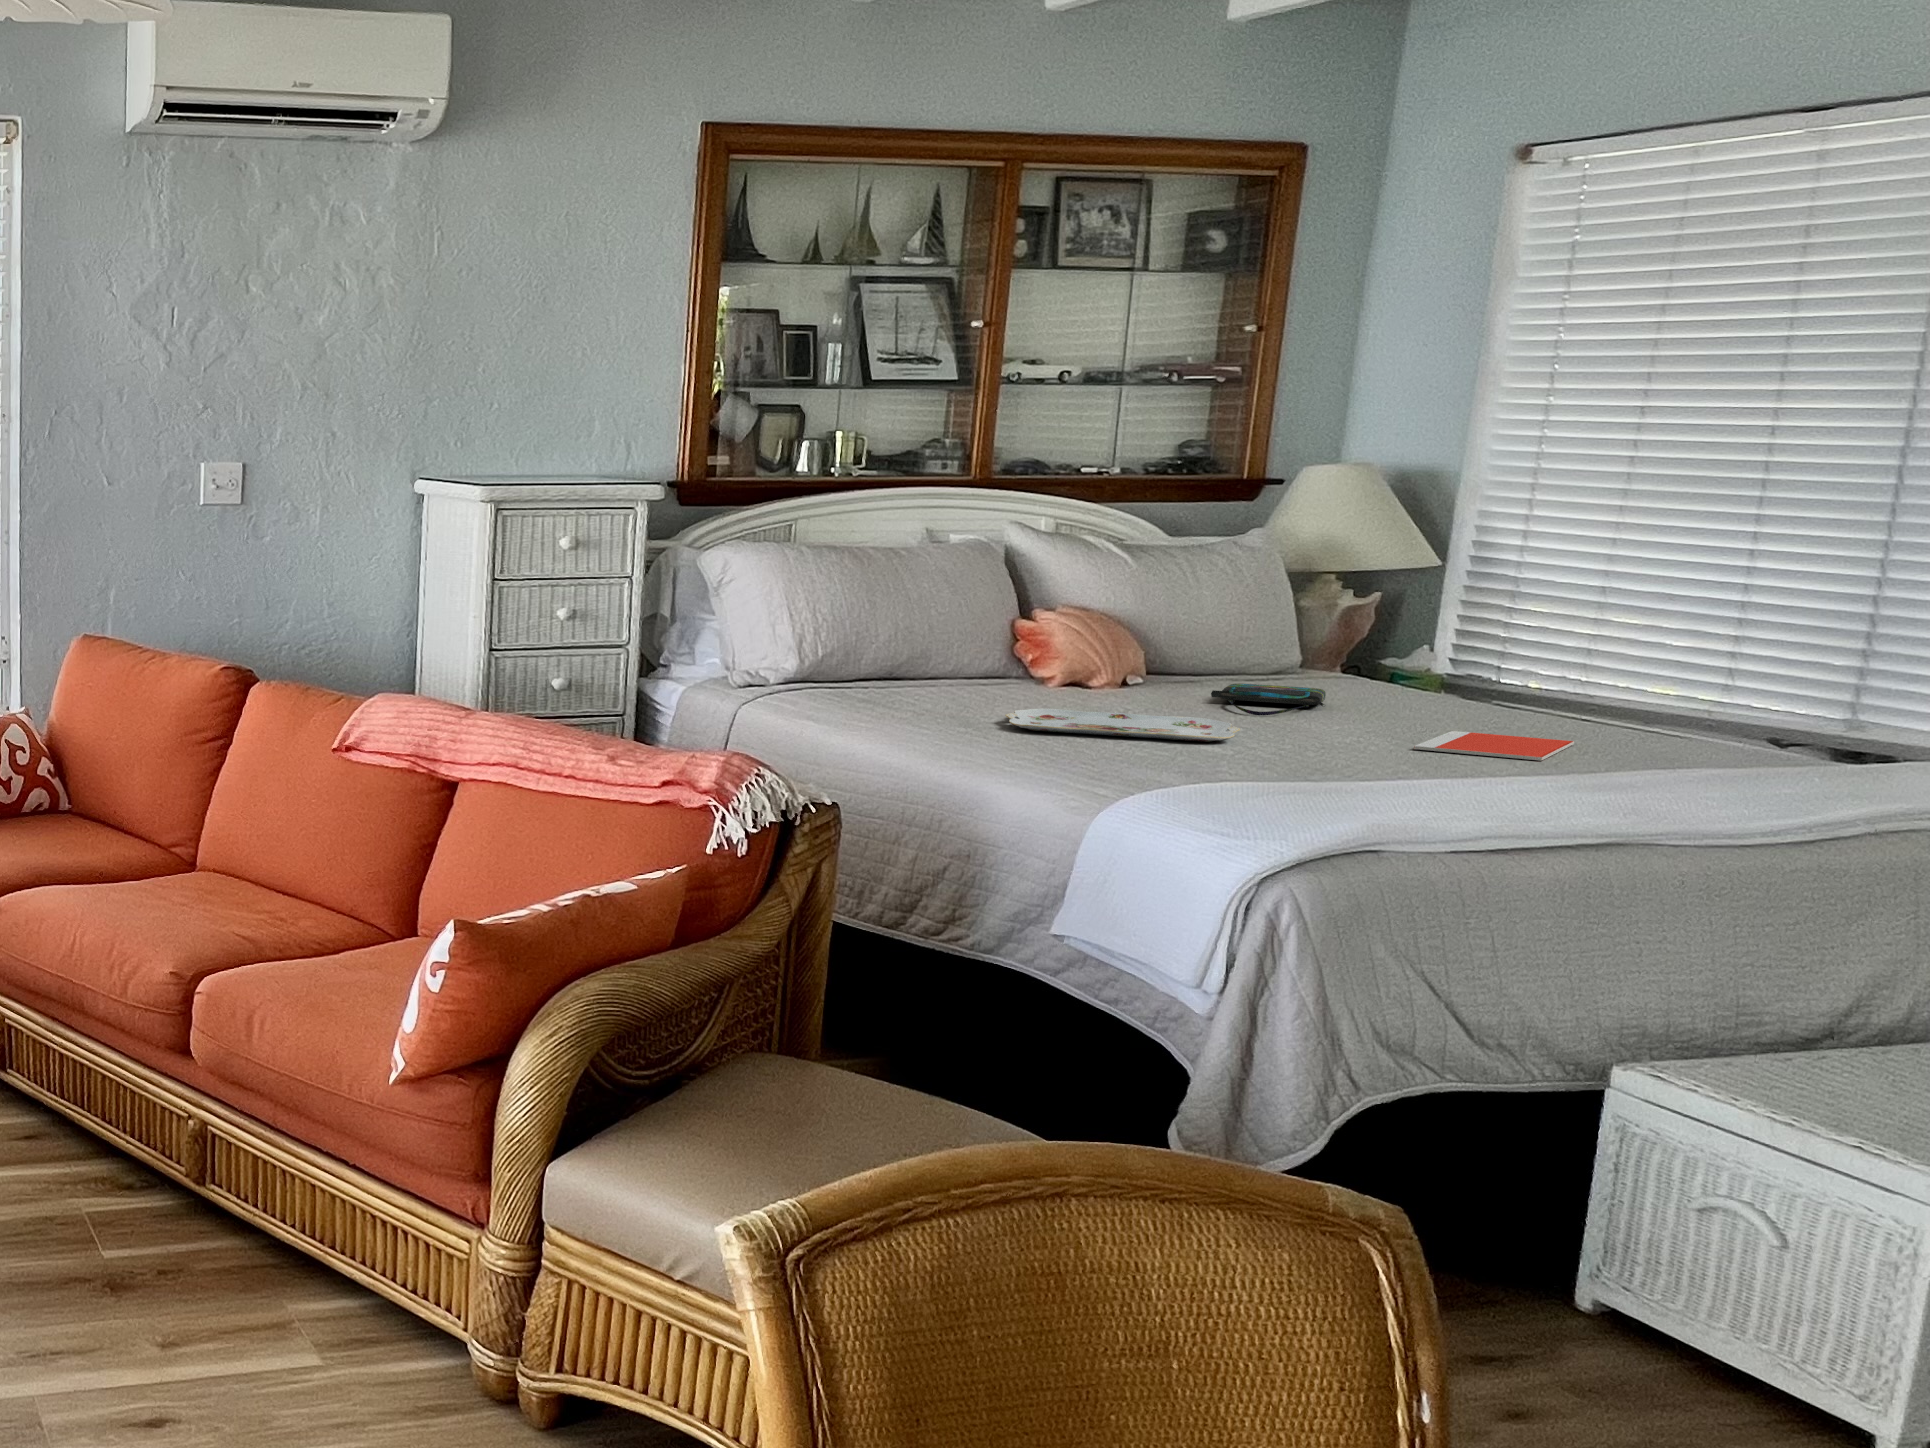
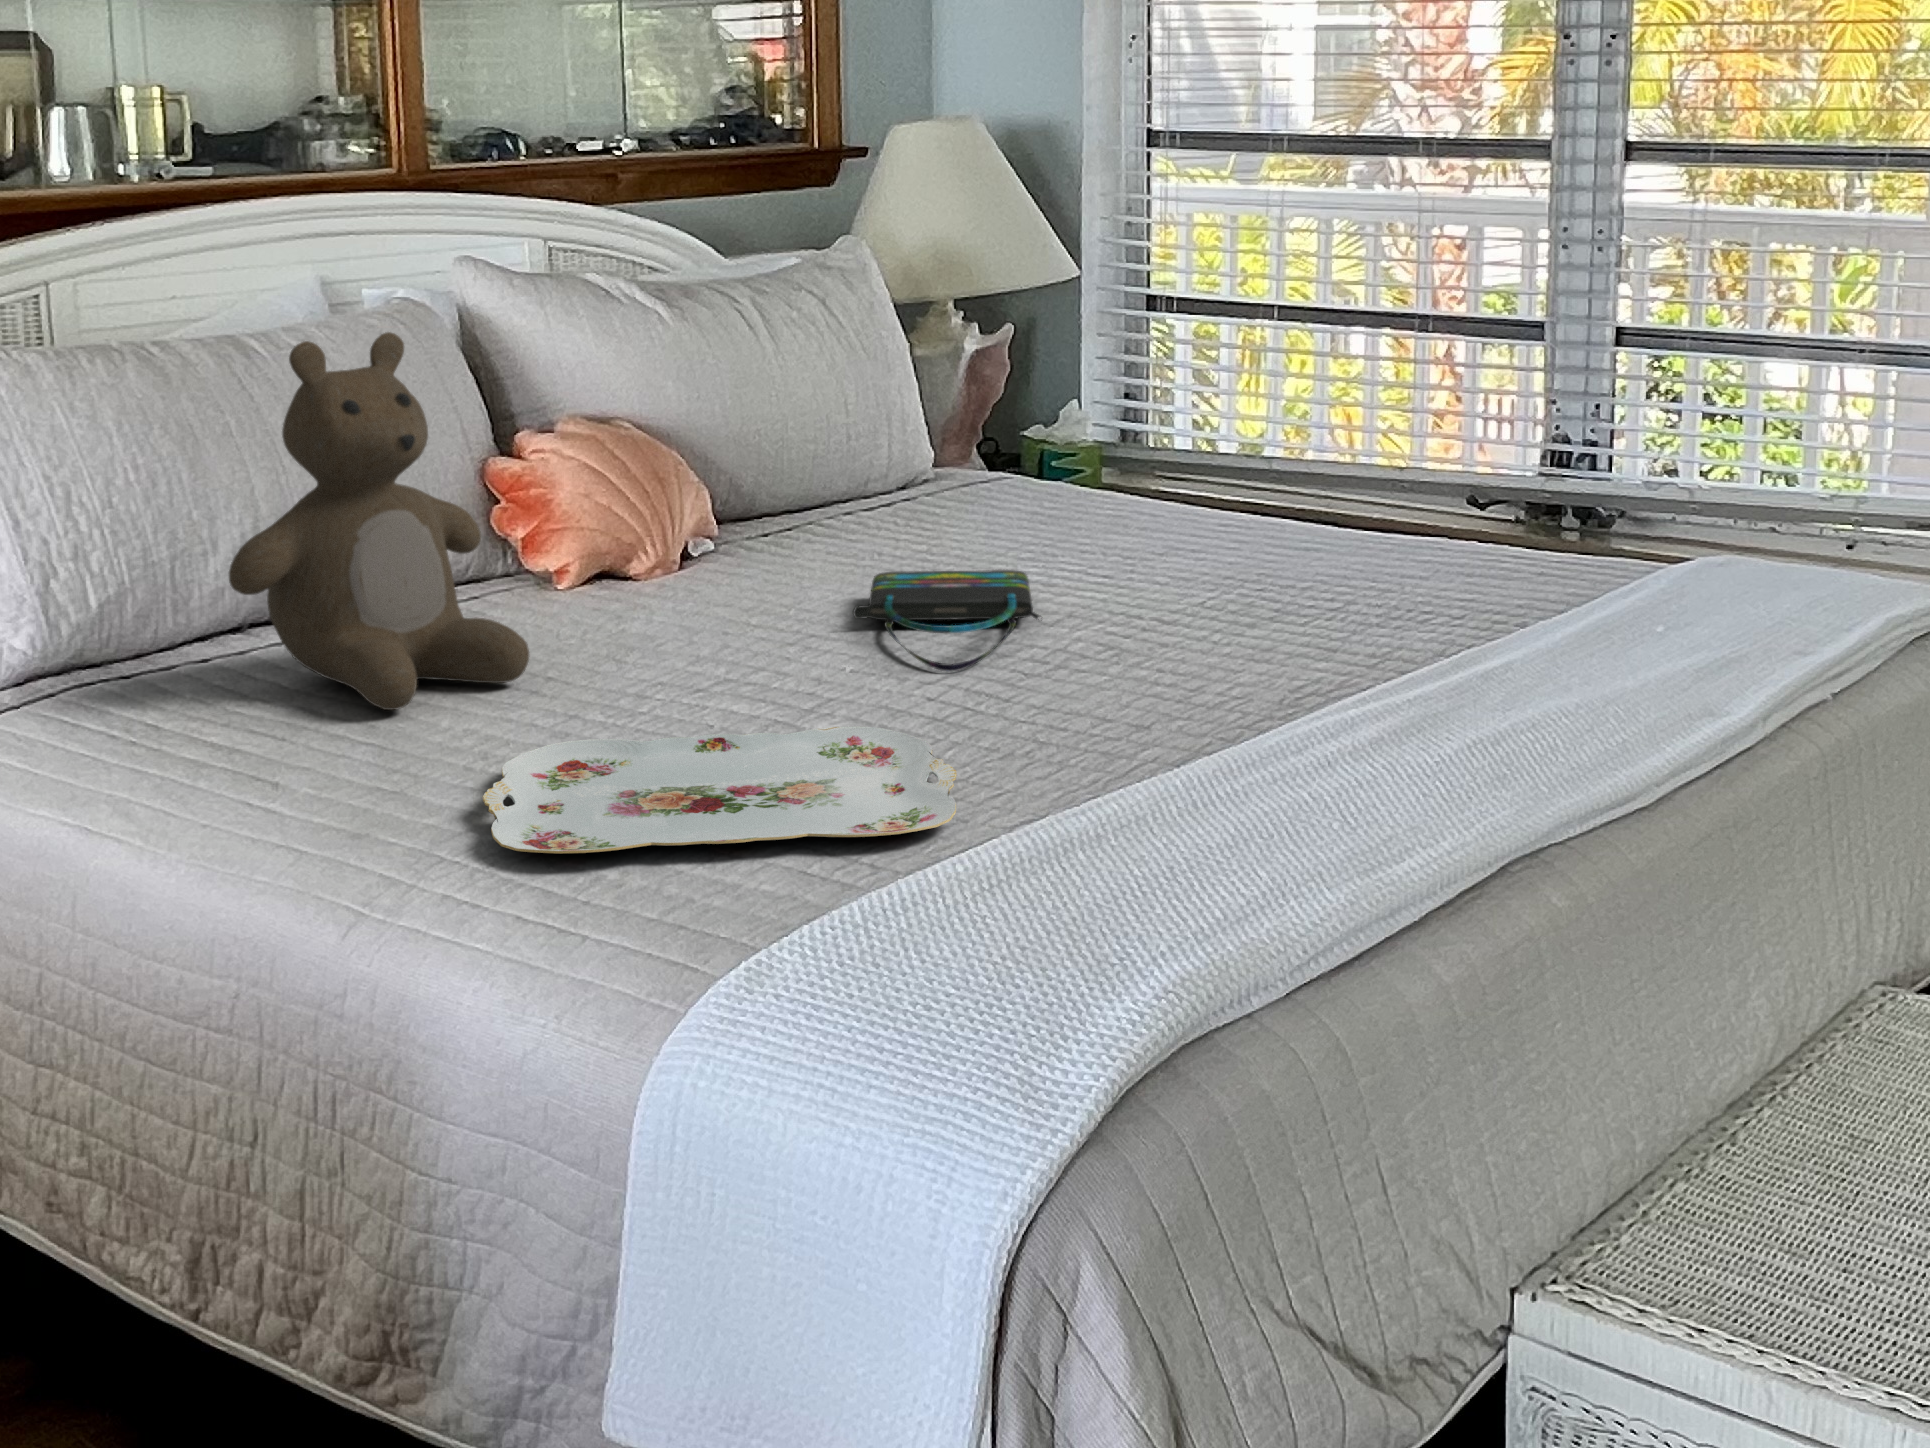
teddy bear: none [890,537,1030,700] -> present [229,332,529,710]
notebook: present [1414,731,1574,761] -> none [1270,686,1489,789]

